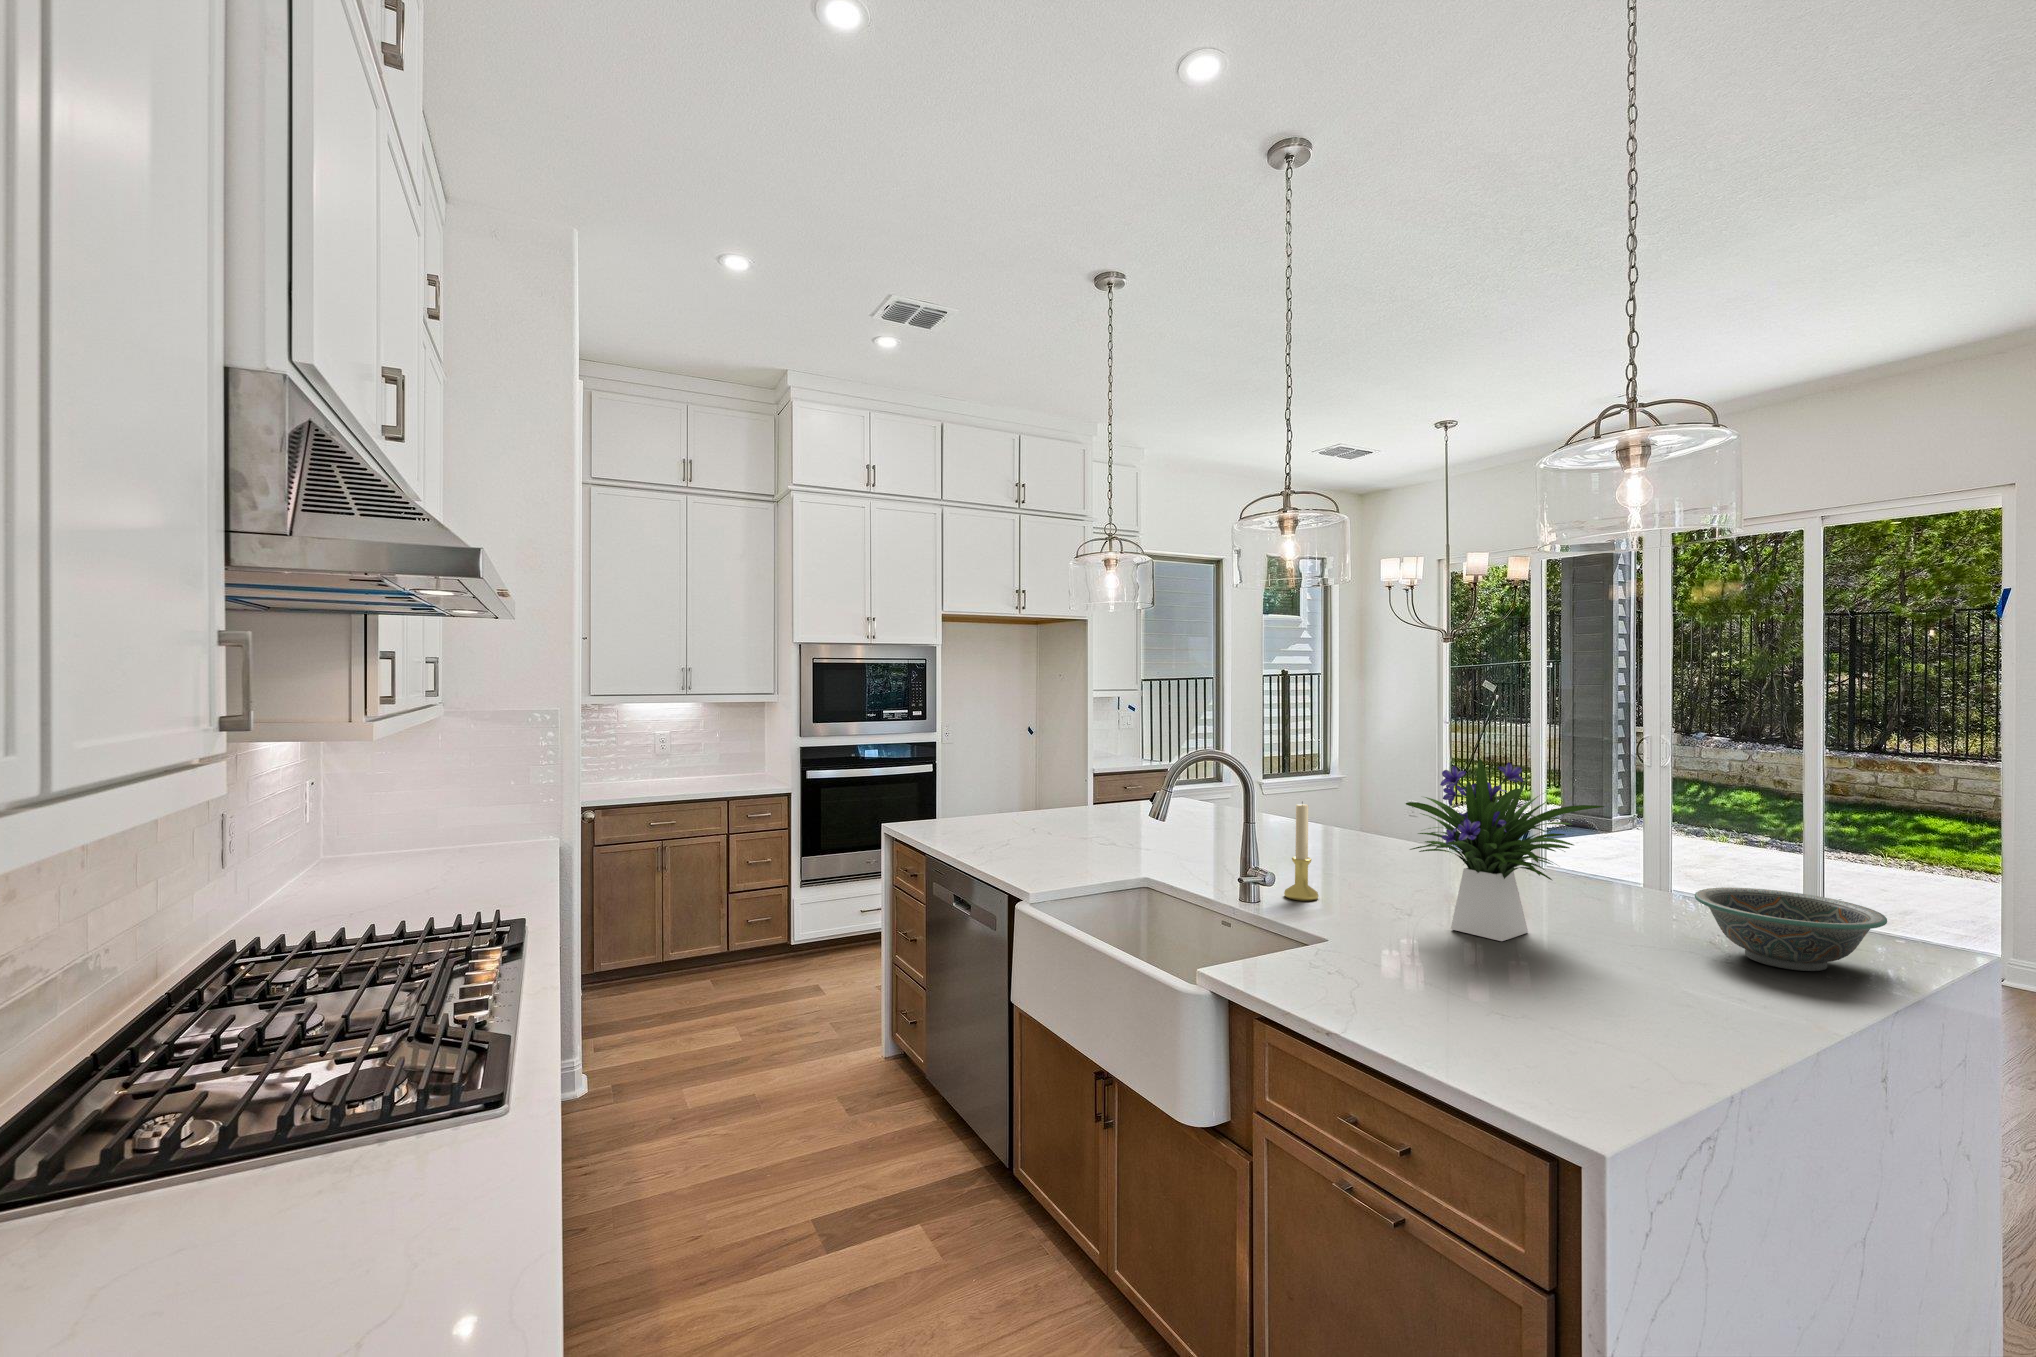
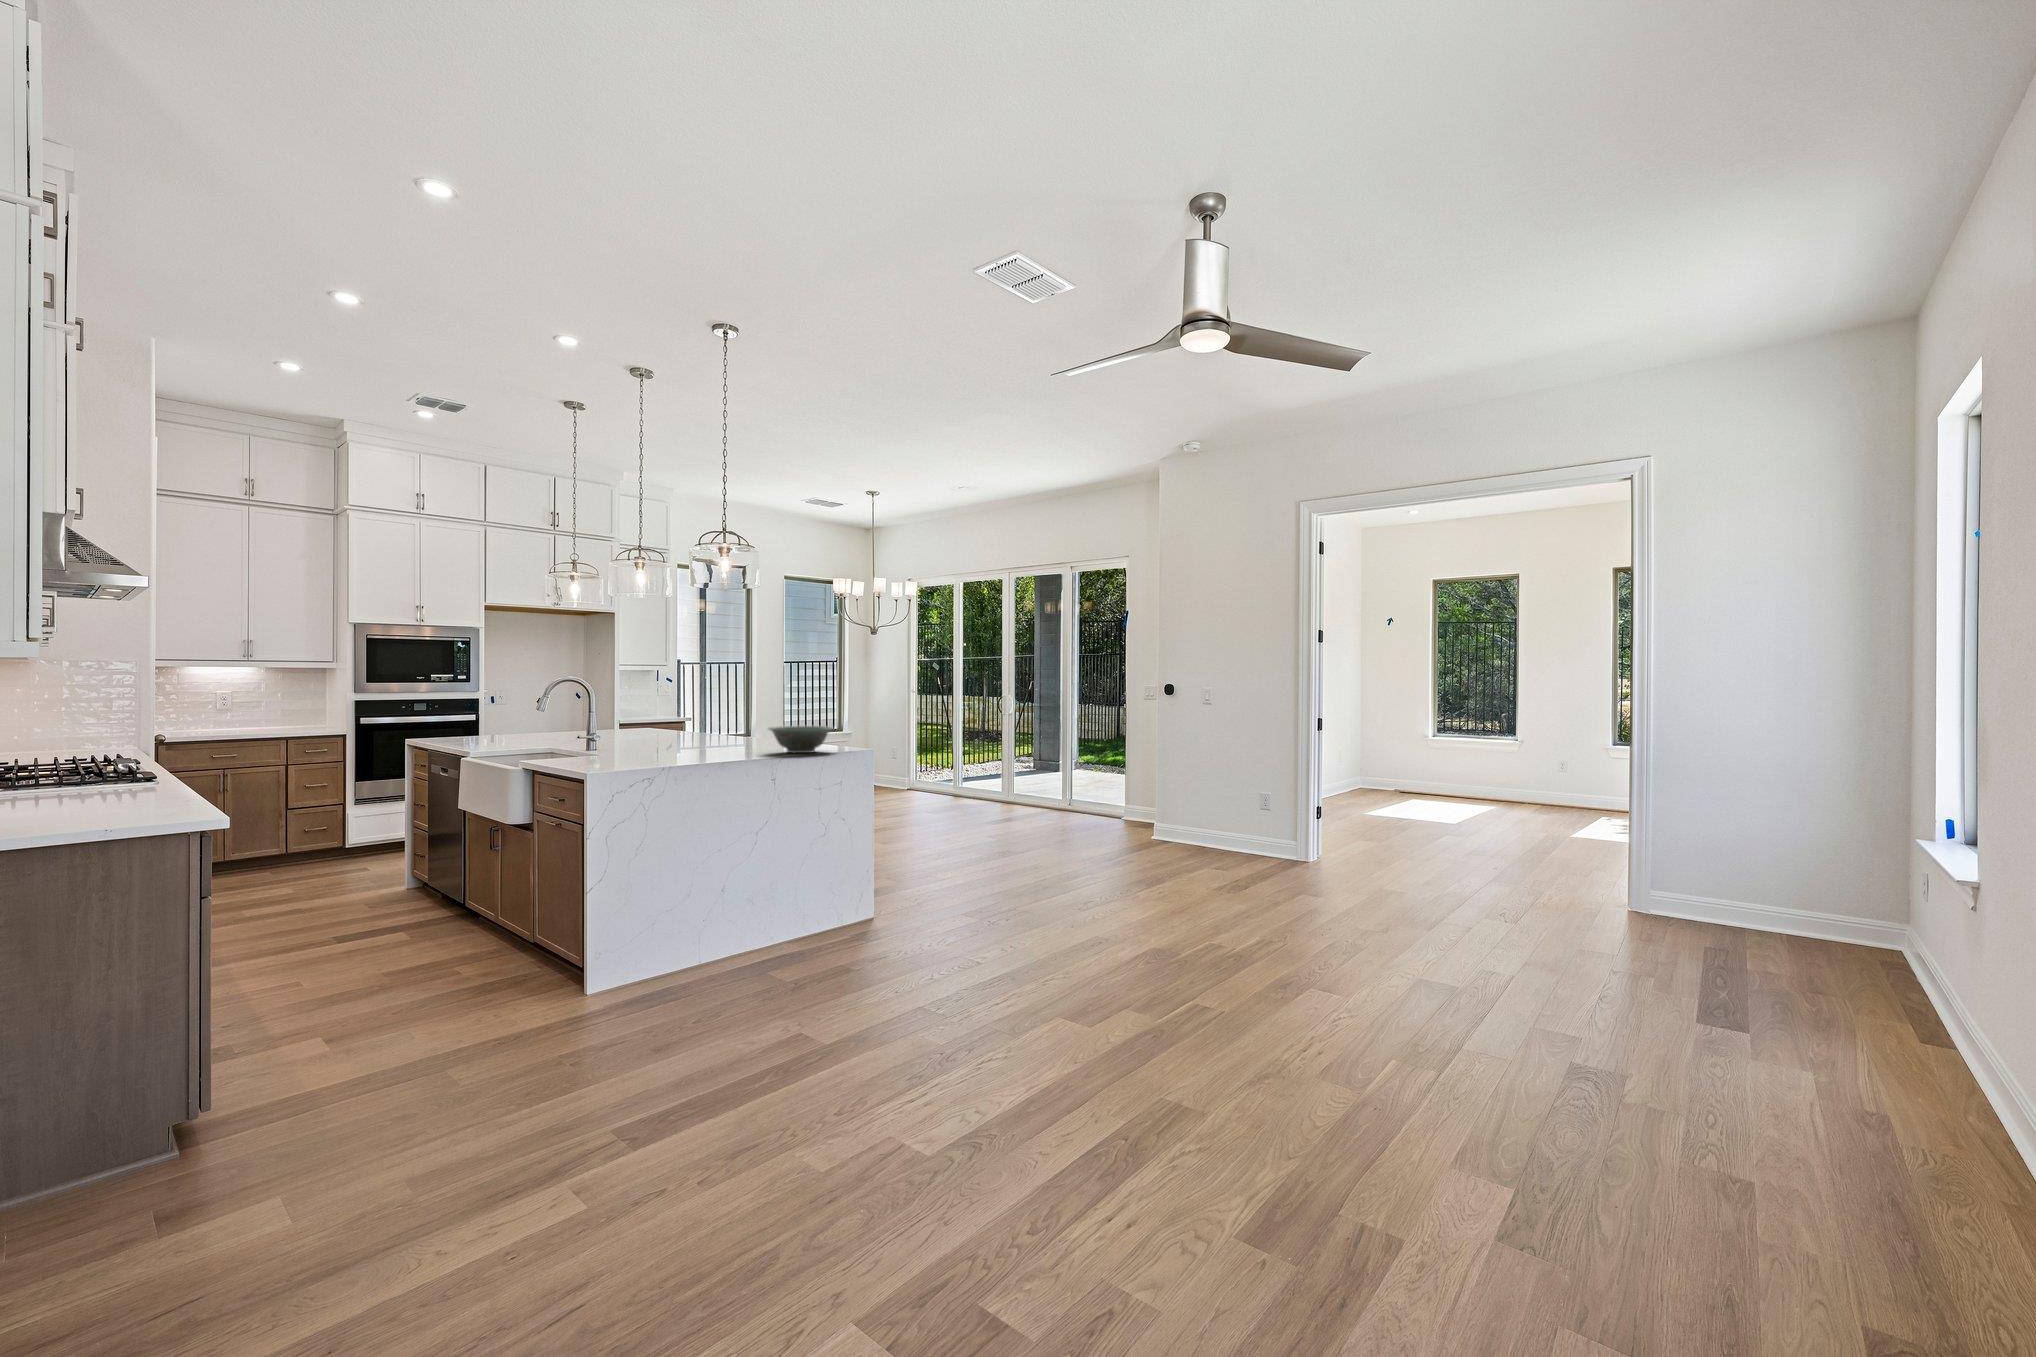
flower arrangement: present [1406,759,1604,941] -> none [648,667,734,753]
candle holder: present [1284,802,1318,901] -> none [614,699,632,750]

